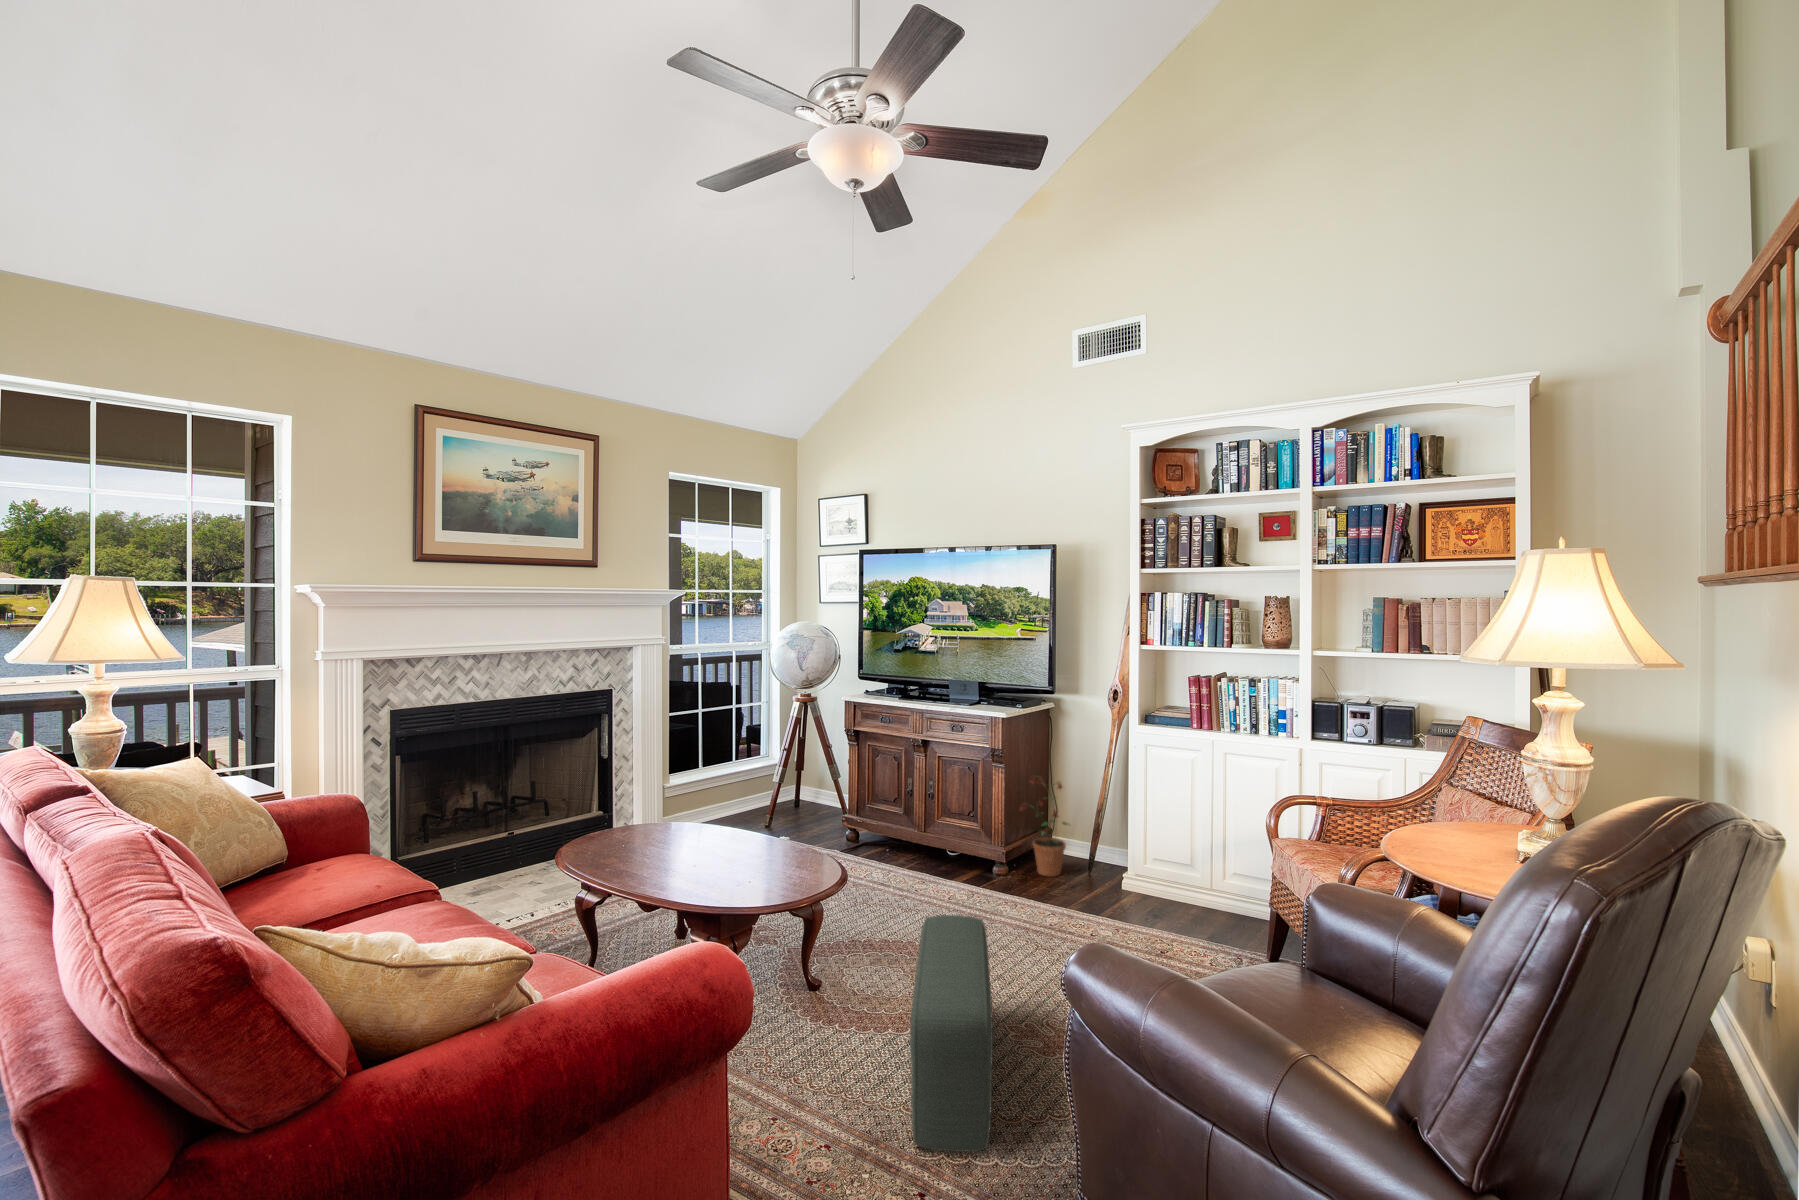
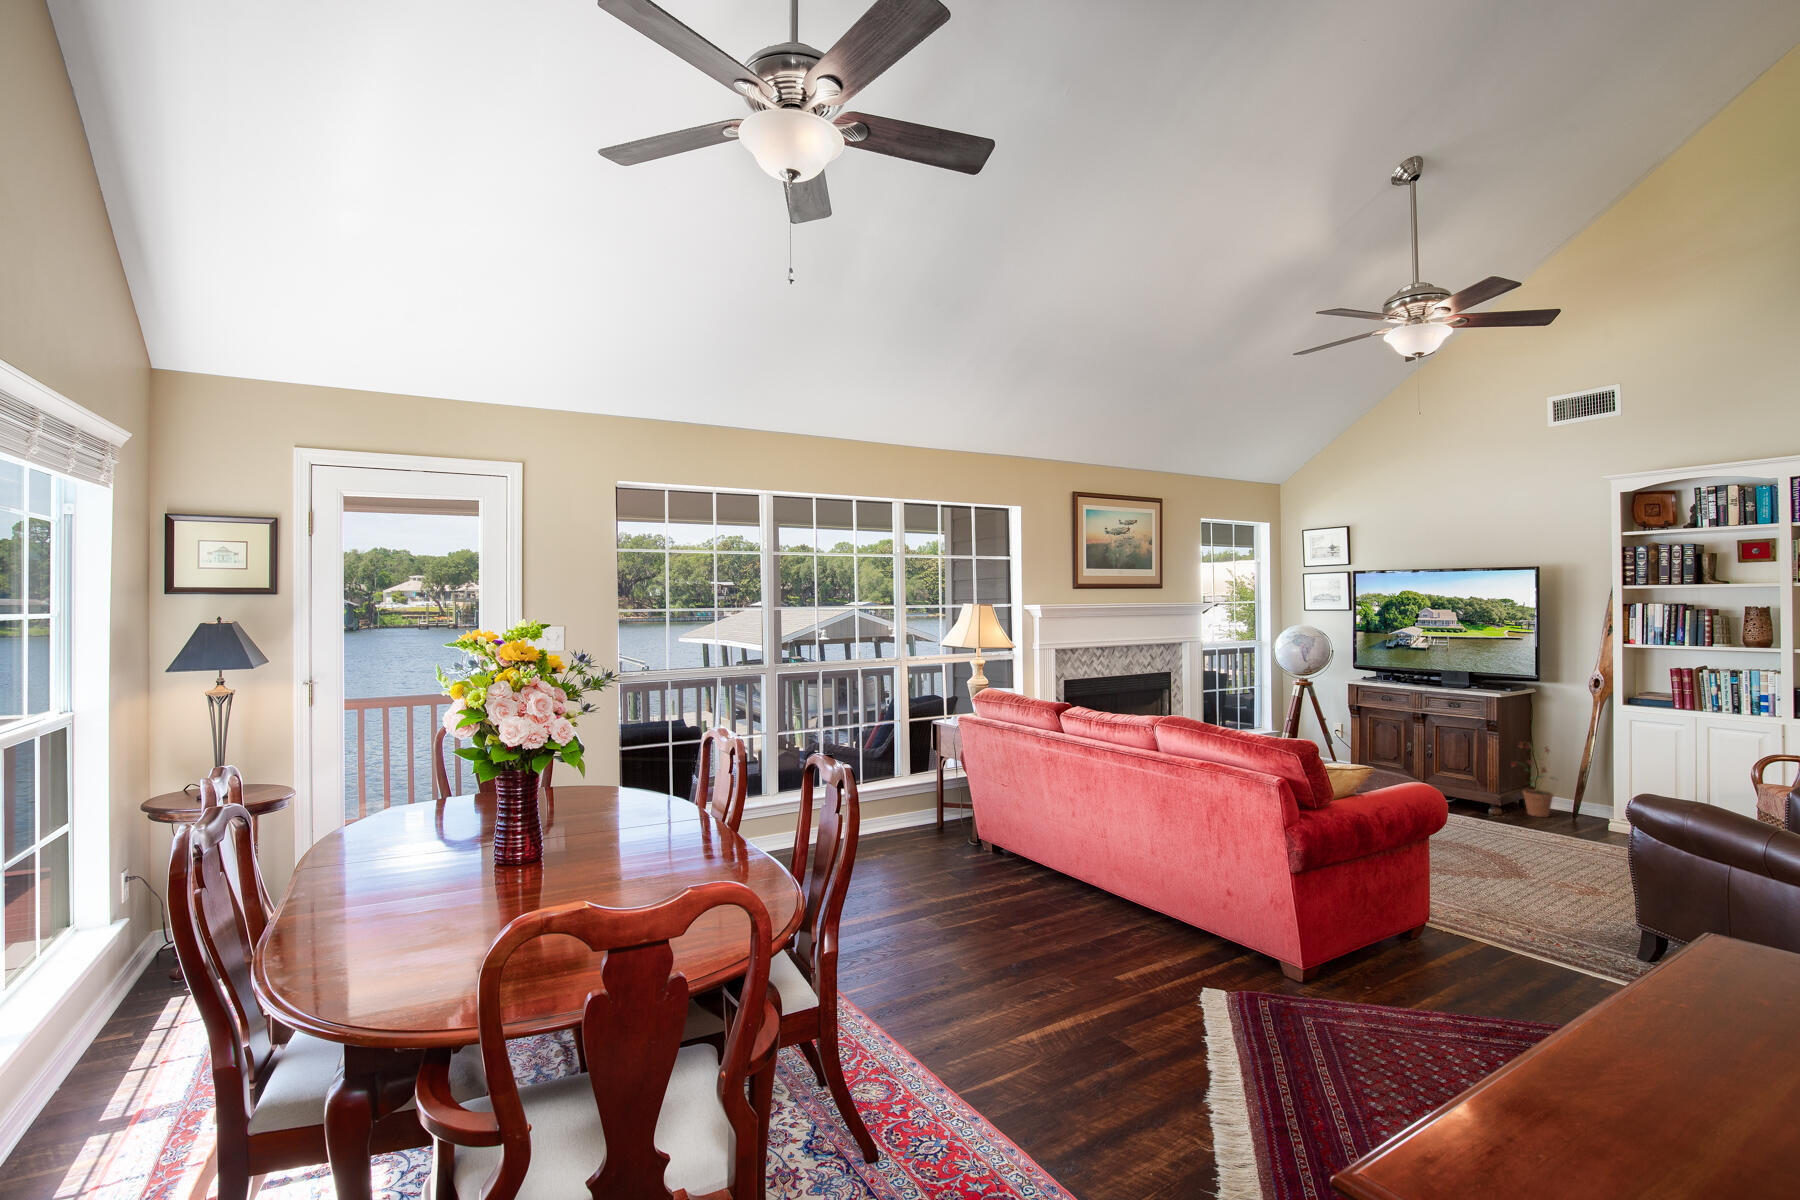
pouf: present [910,915,993,1152] -> none [1470,806,1542,911]

